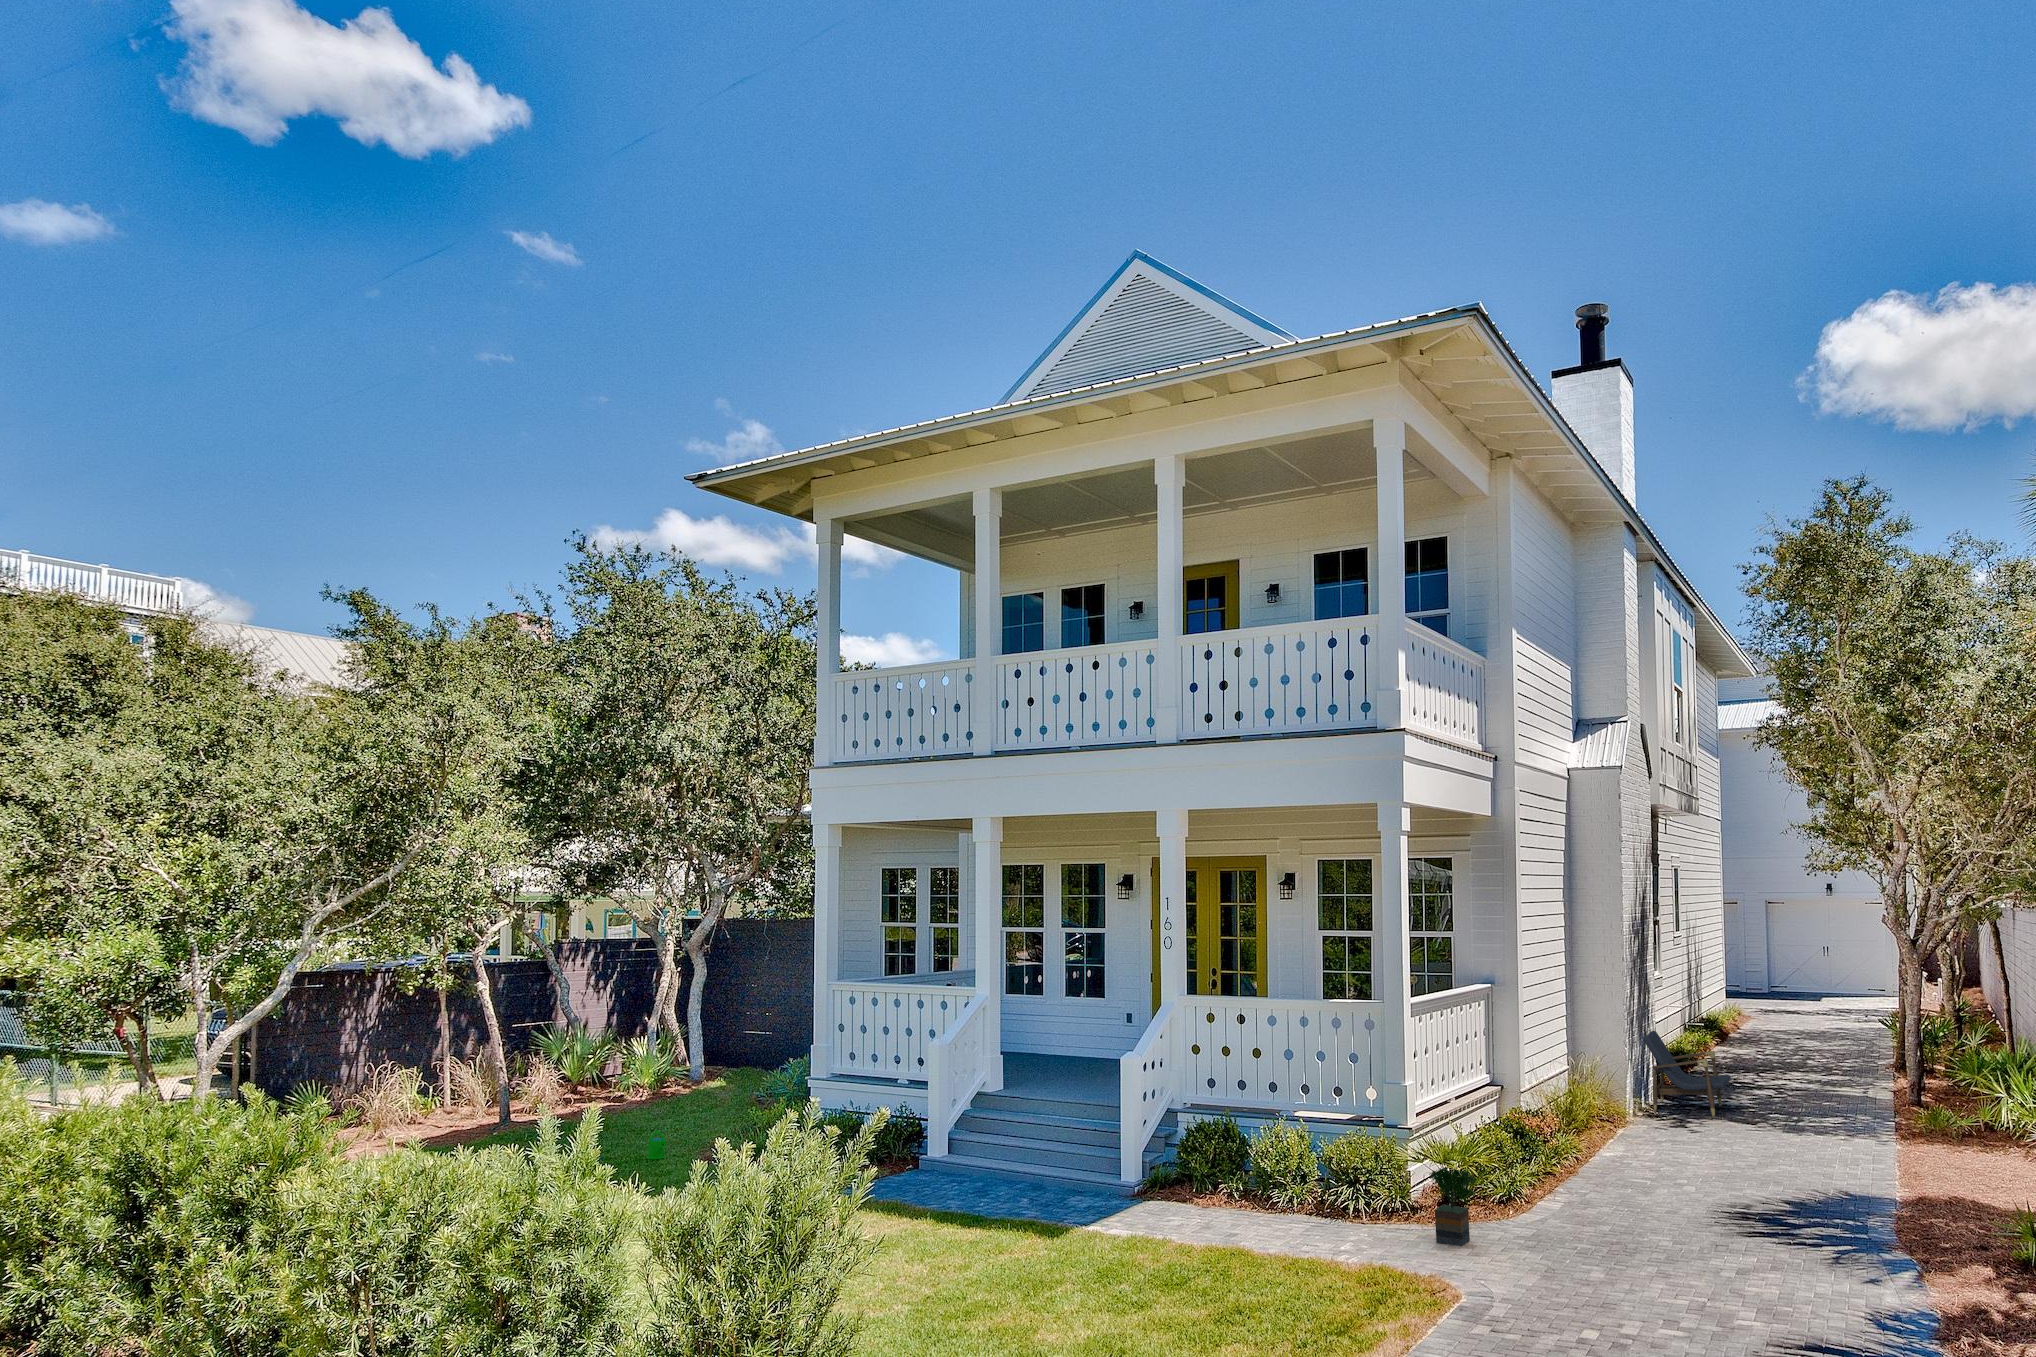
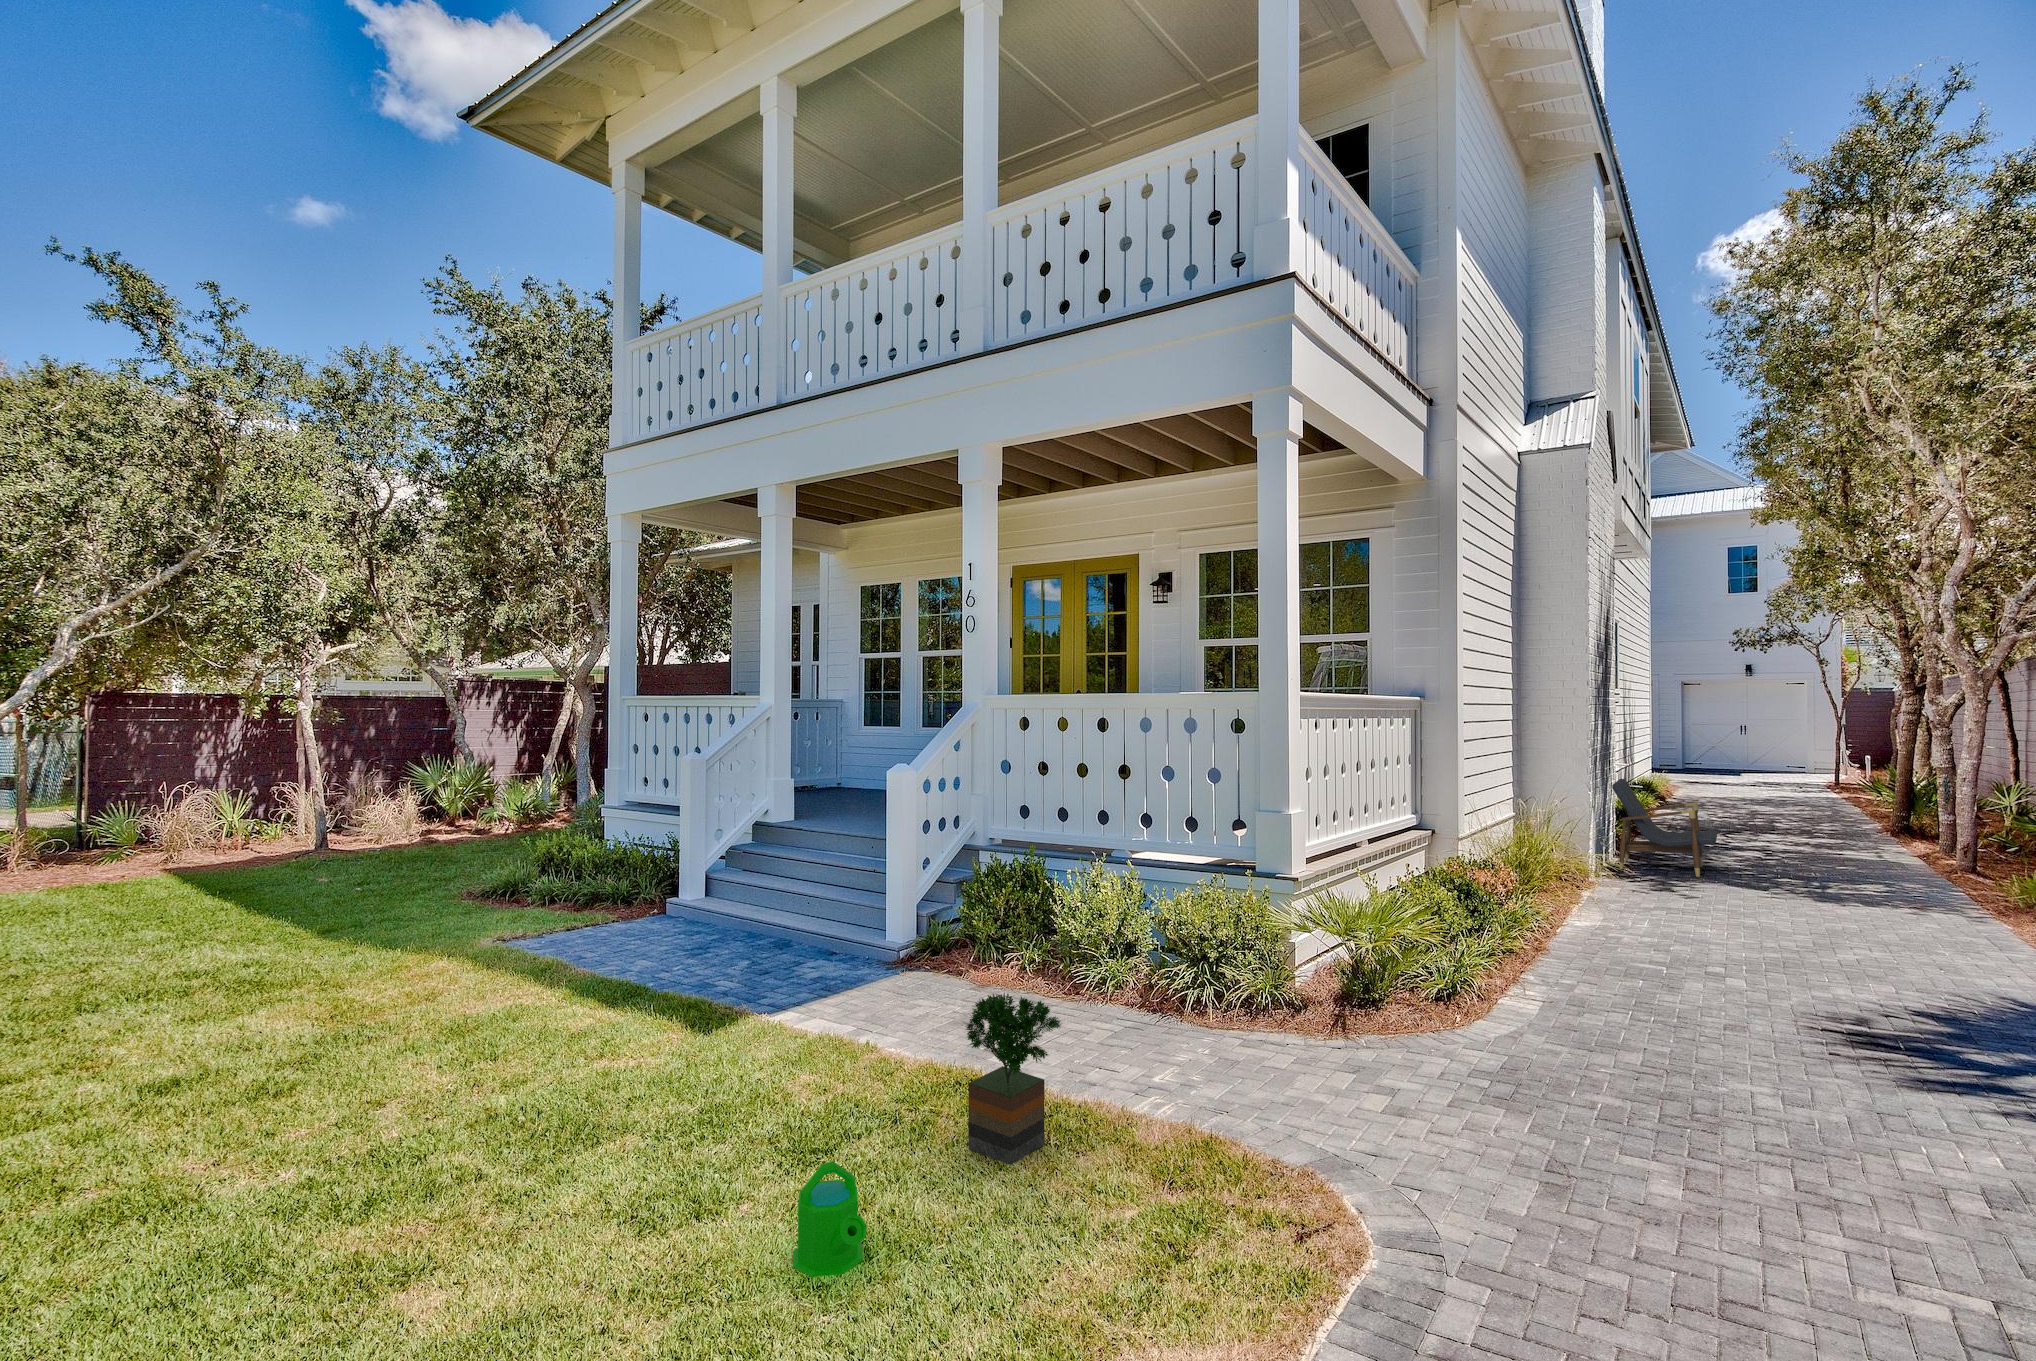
watering can: present [647,1131,667,1159] -> present [793,1161,867,1277]
potted tree: present [1429,1168,1475,1246] -> present [966,993,1061,1165]

